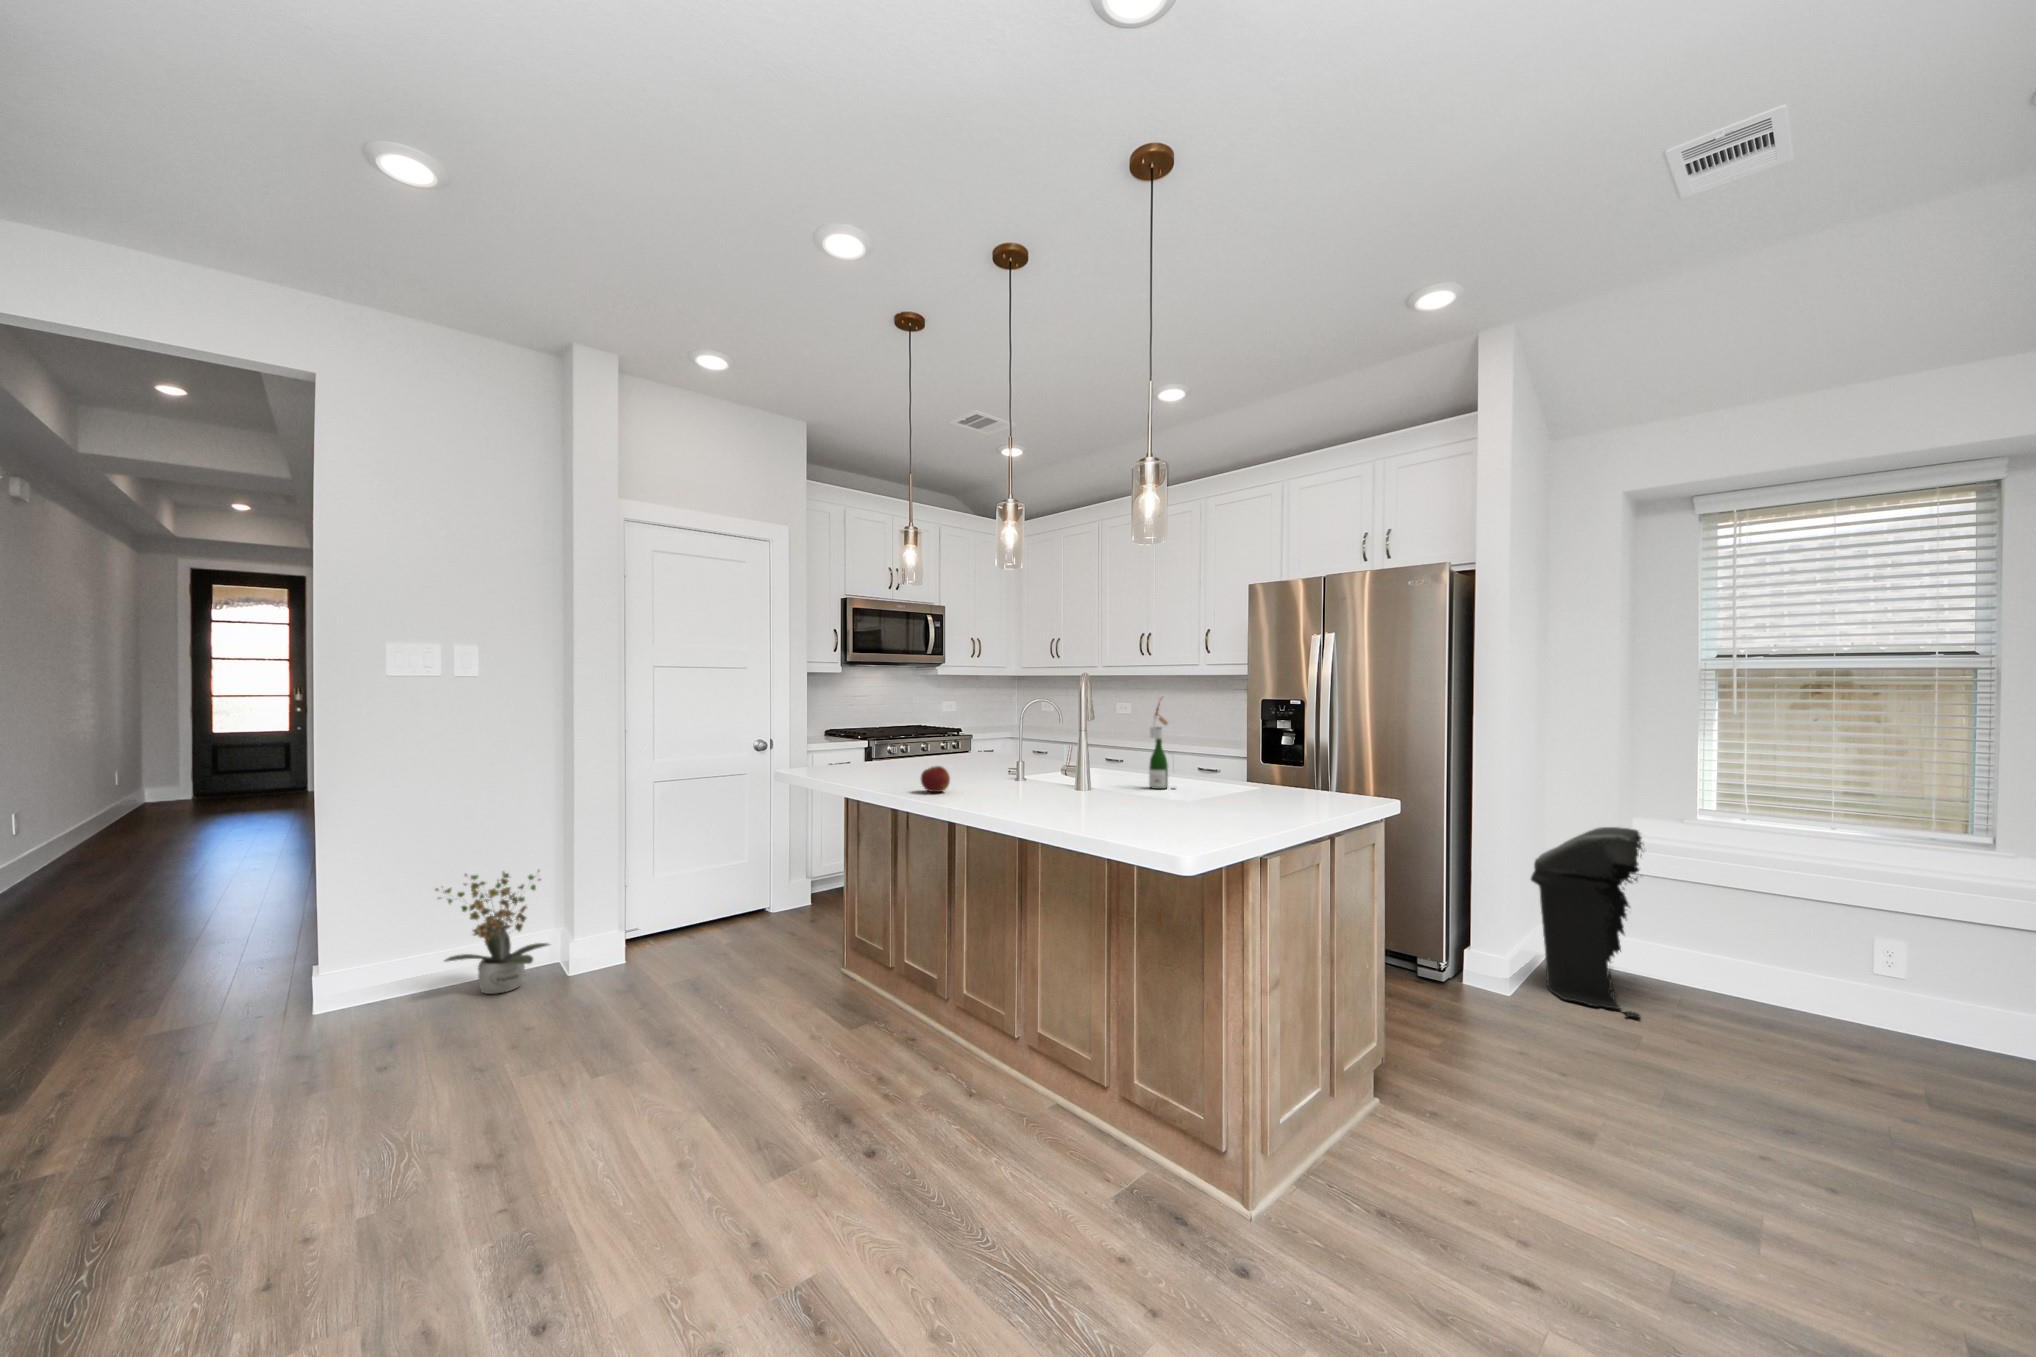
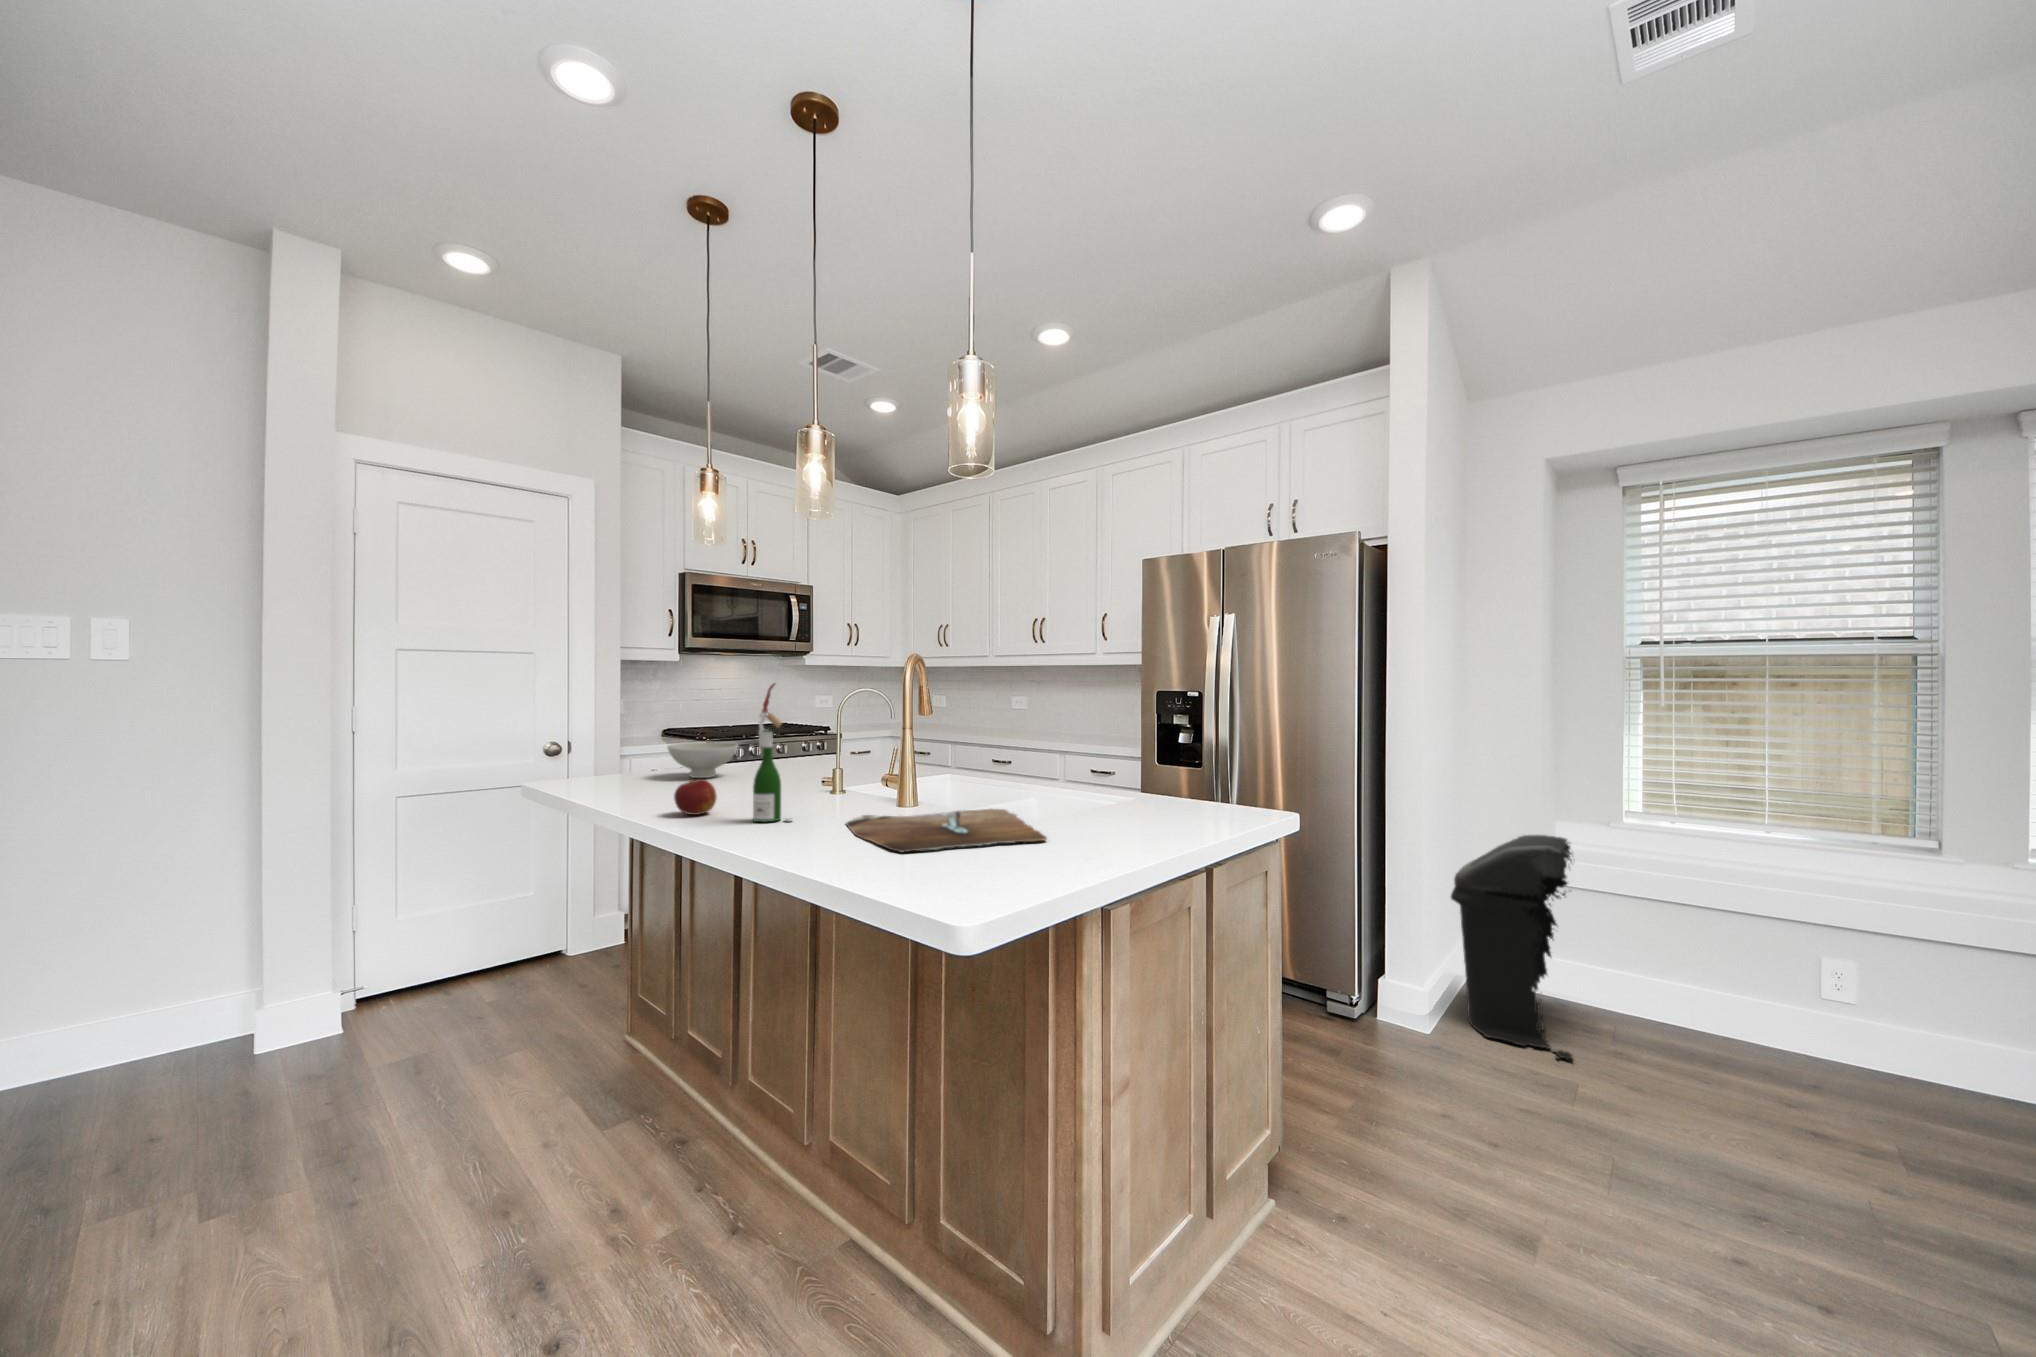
wine bottle: present [1149,700,1175,789] -> present [753,684,793,822]
bowl: none [880,740,933,768] -> present [668,742,738,778]
cutting board: none [1051,790,1210,817] -> present [846,809,1046,853]
potted plant: present [435,871,549,994] -> none [37,915,236,1086]

